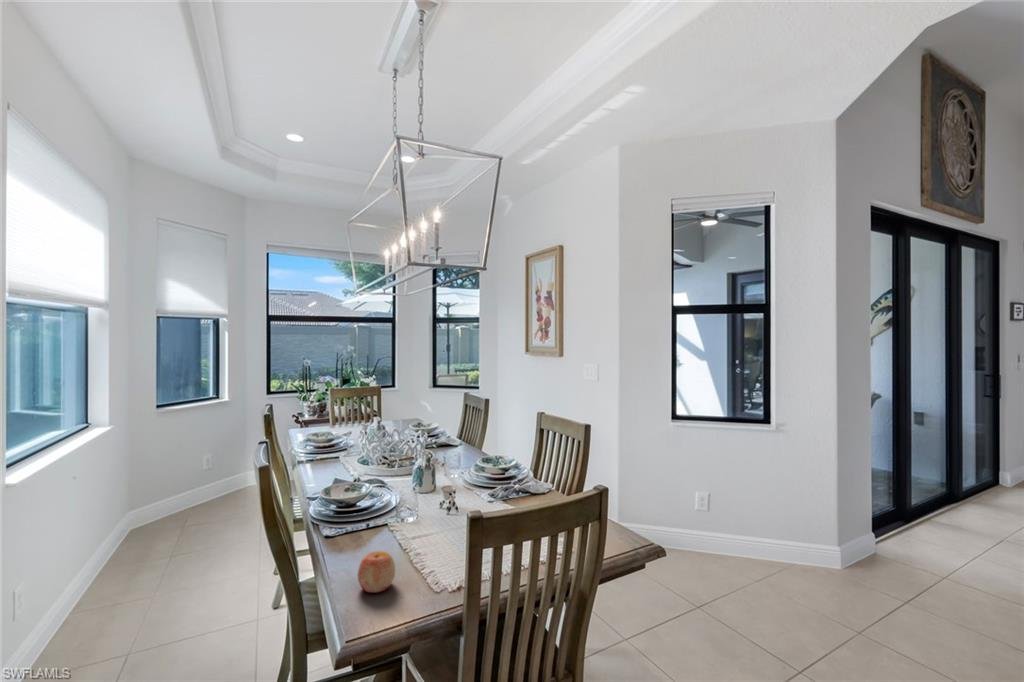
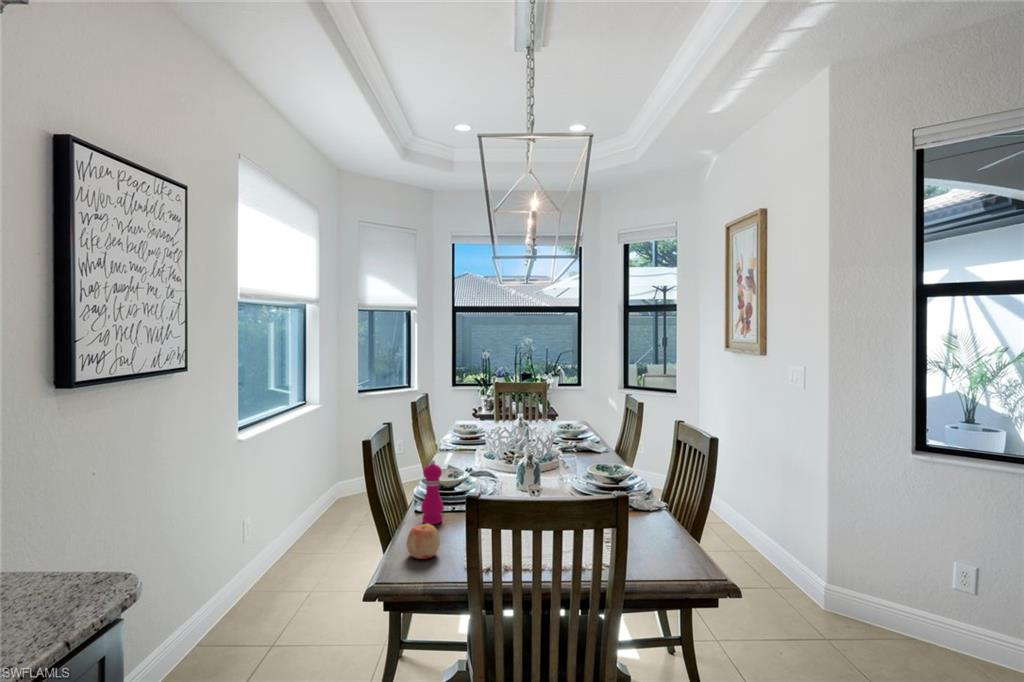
pepper mill: none [342,477,368,548] -> present [421,460,444,524]

